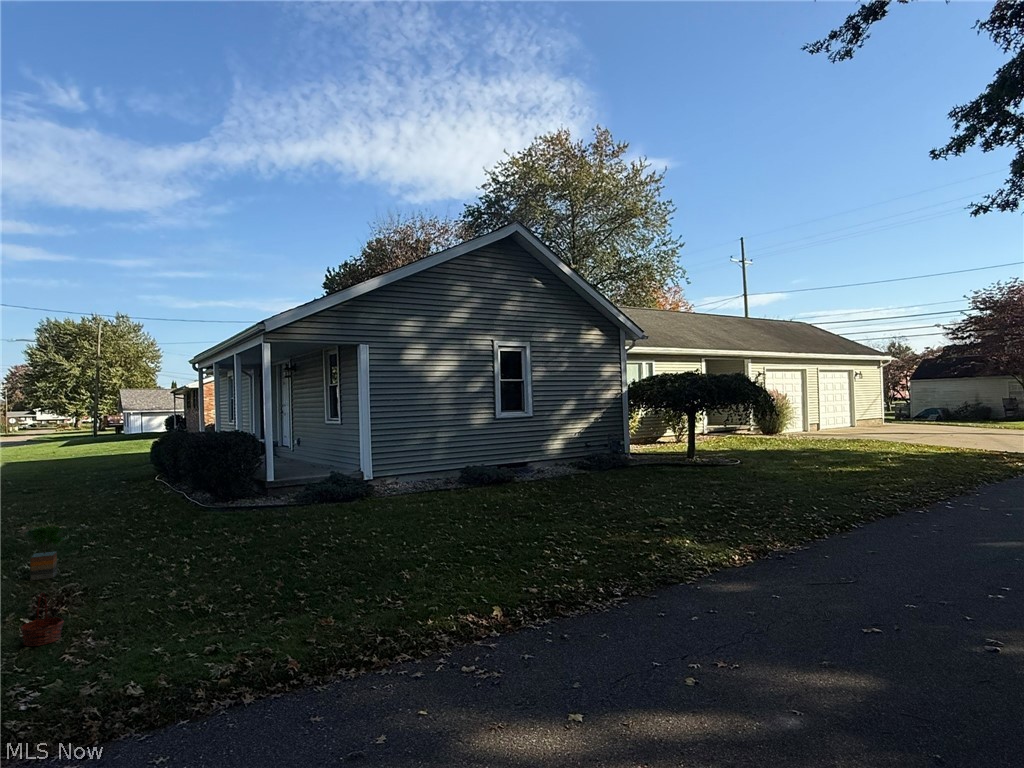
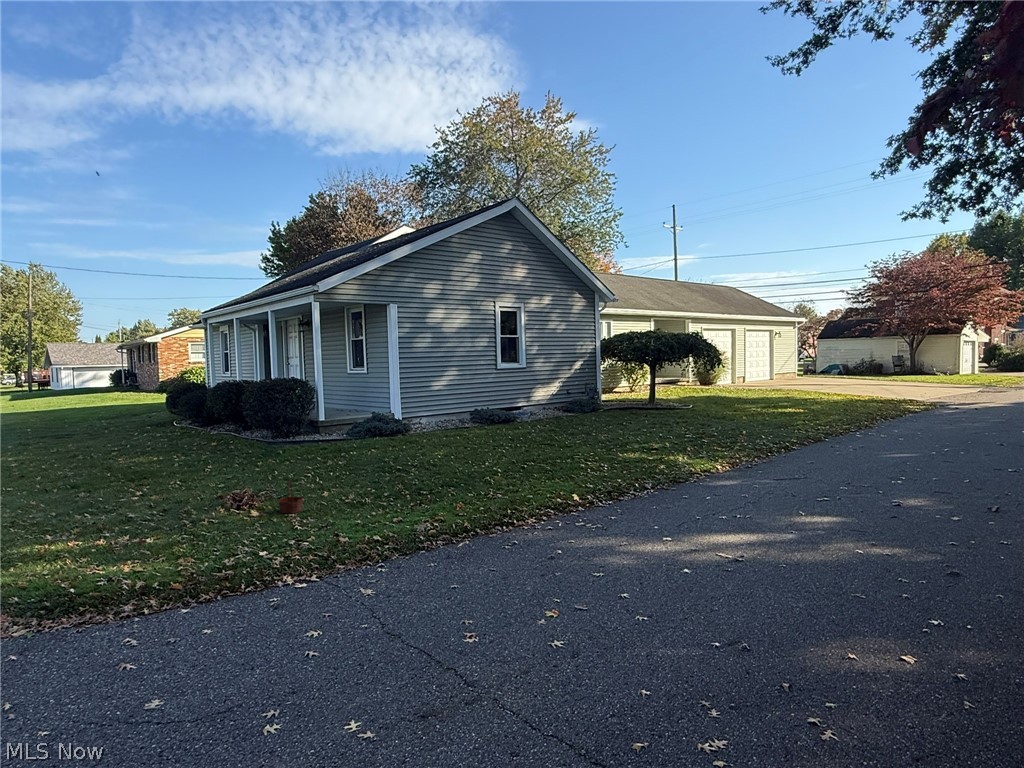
potted tree: present [25,526,64,580] -> none [209,444,239,484]

